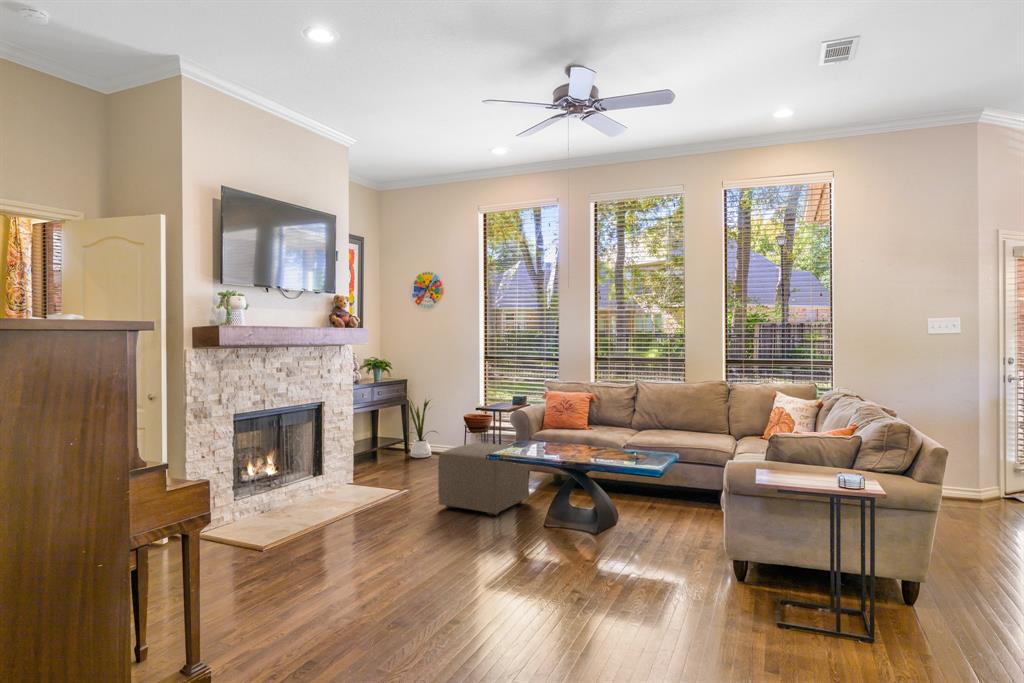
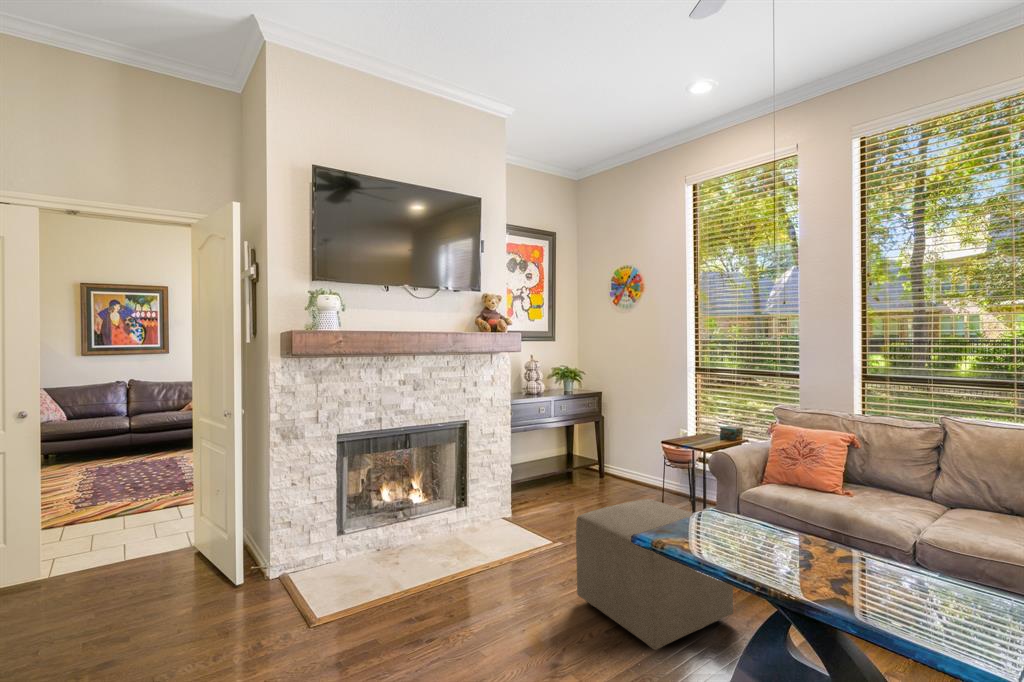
house plant: present [407,396,438,458] -> none [592,406,638,488]

